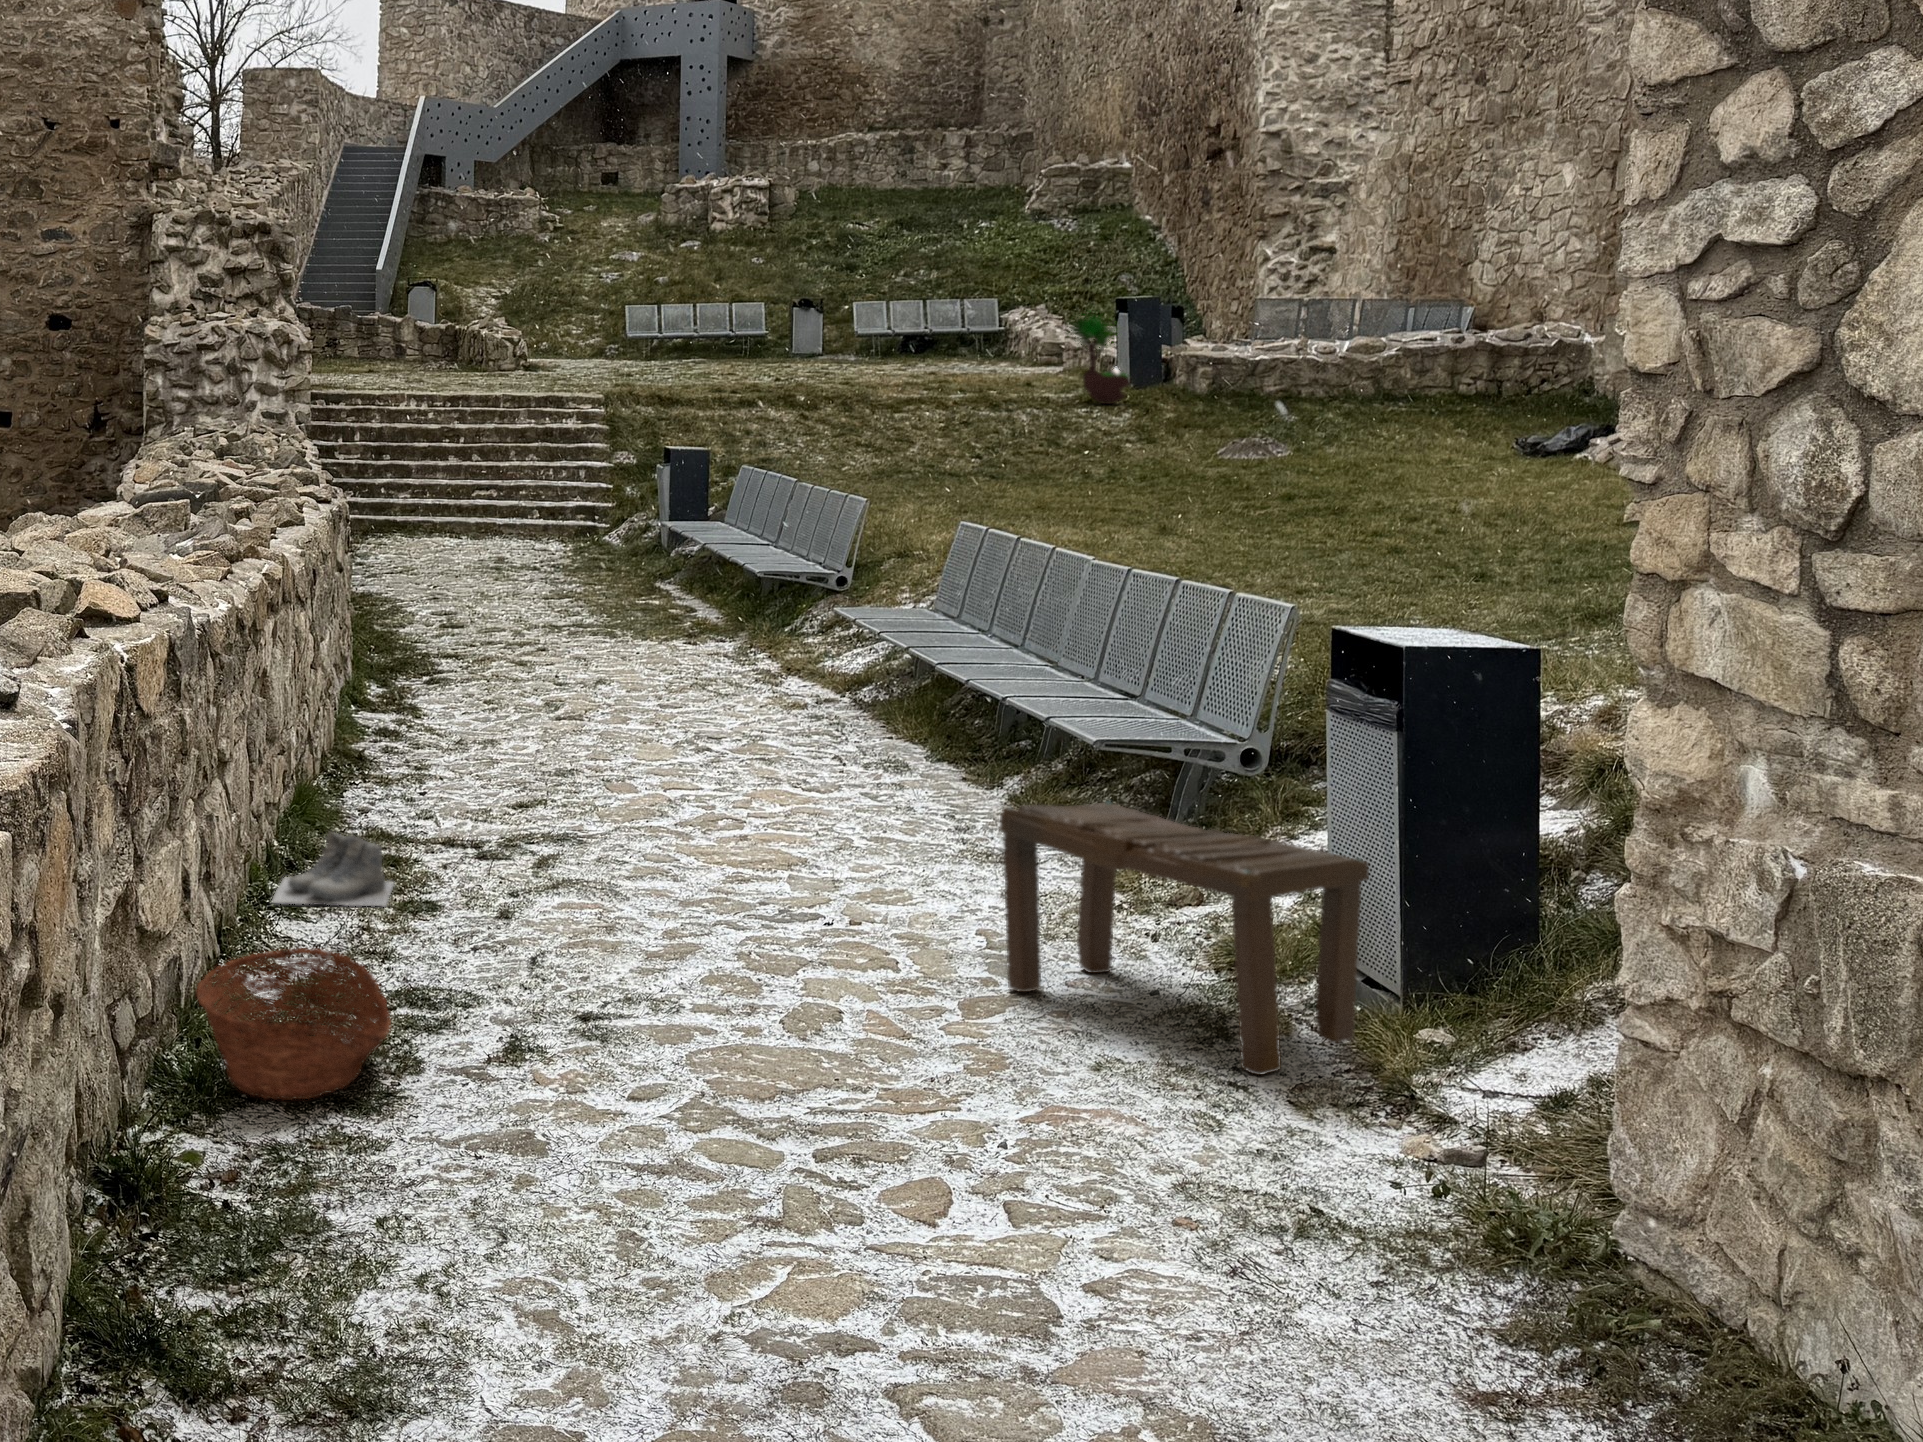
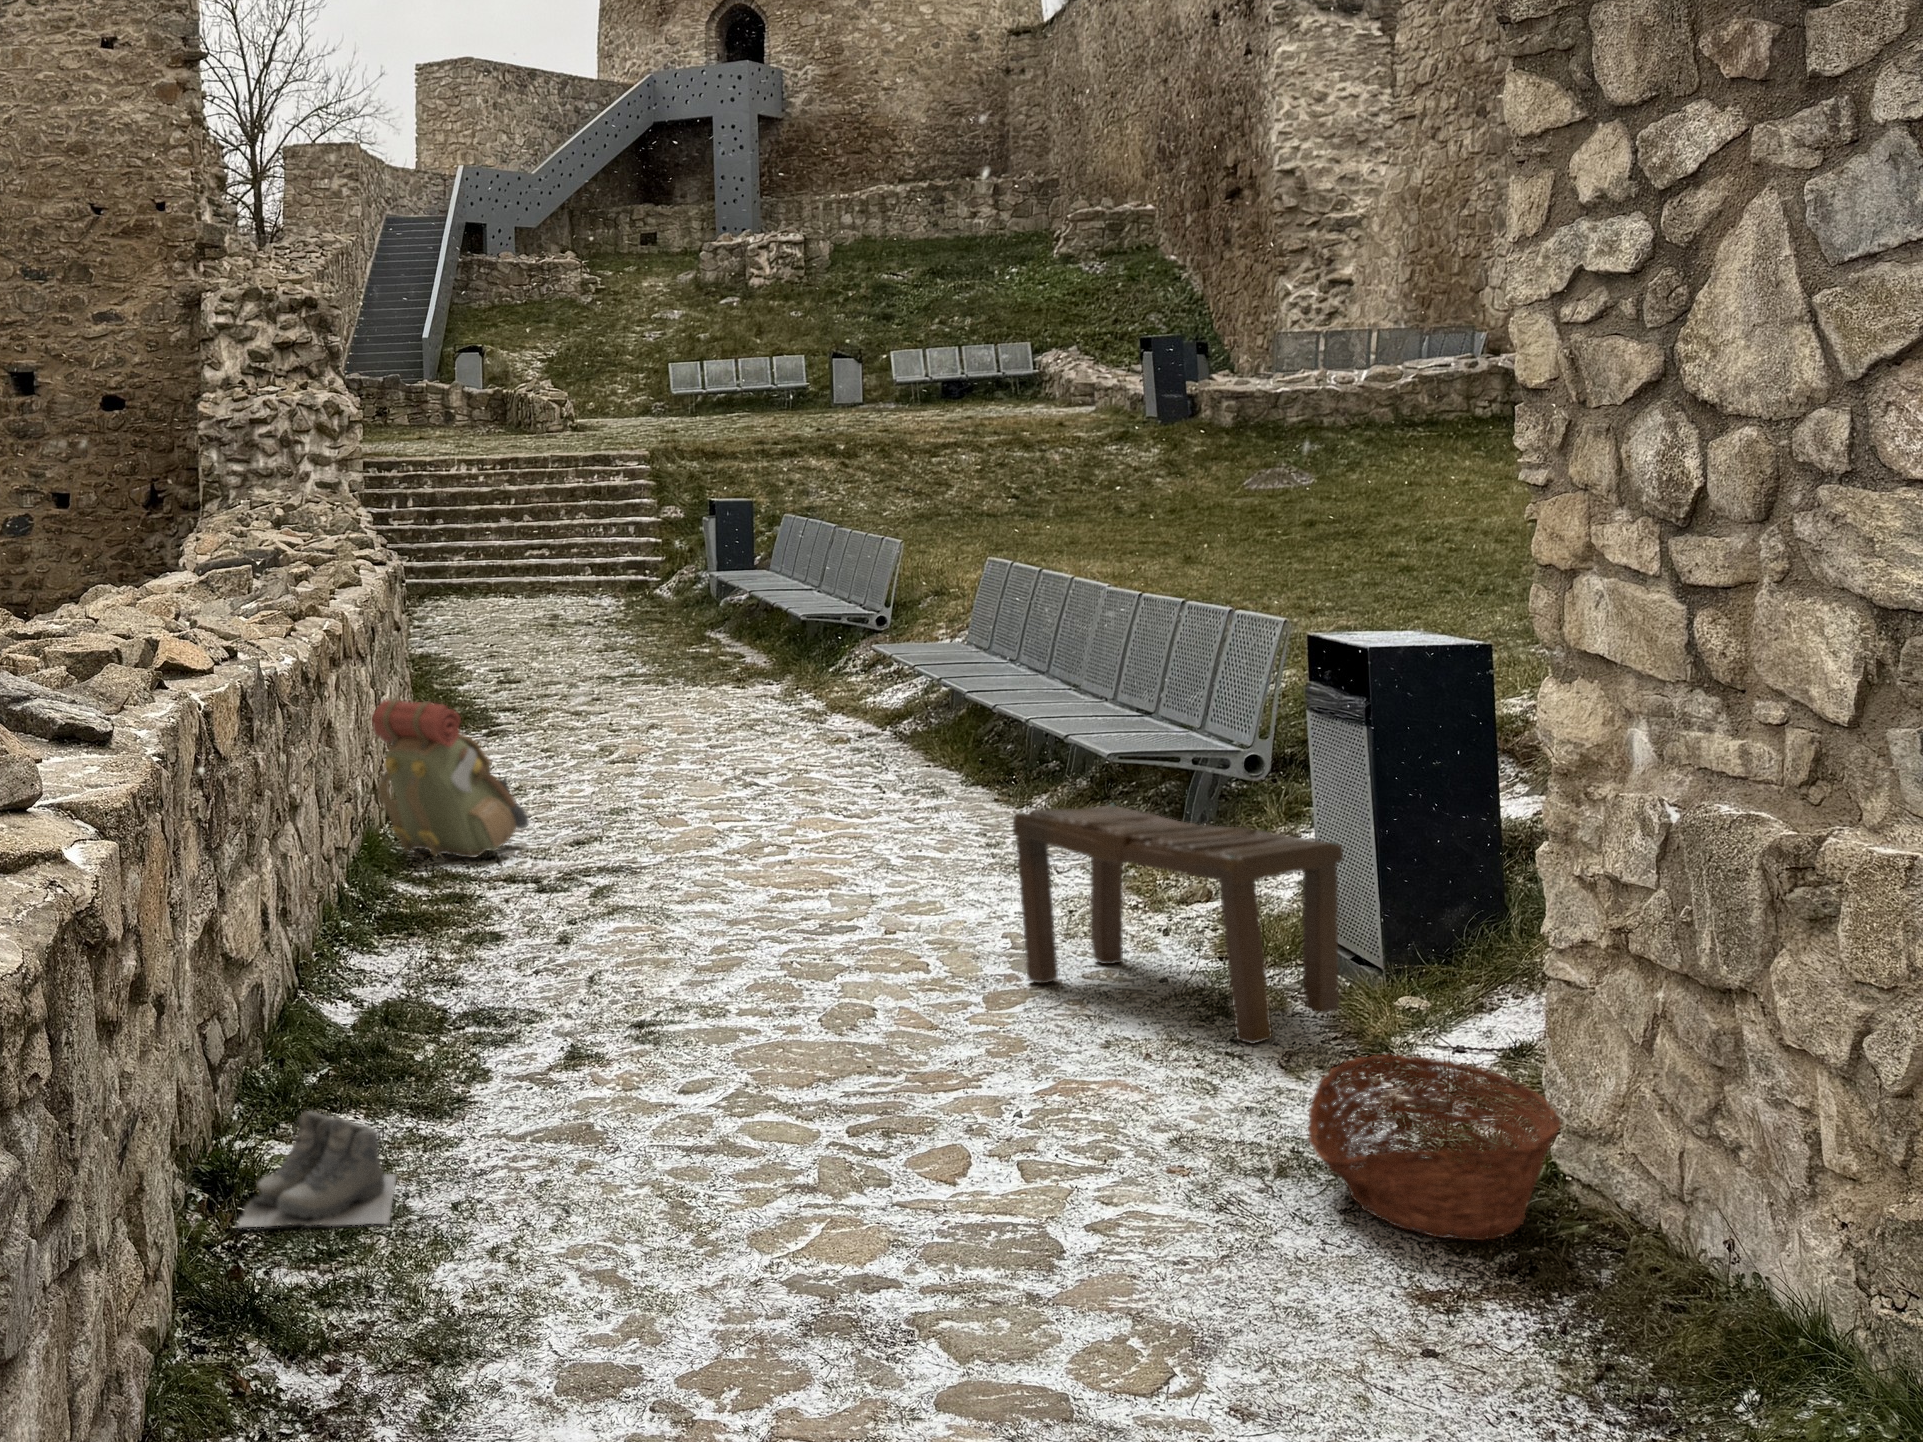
potted tree: present [1069,313,1130,404] -> none [1088,346,1153,443]
backpack: none [309,649,472,821] -> present [372,700,529,859]
boots: present [272,831,394,906] -> present [235,1111,396,1228]
basket: present [197,948,391,1100] -> present [1308,1055,1561,1240]

